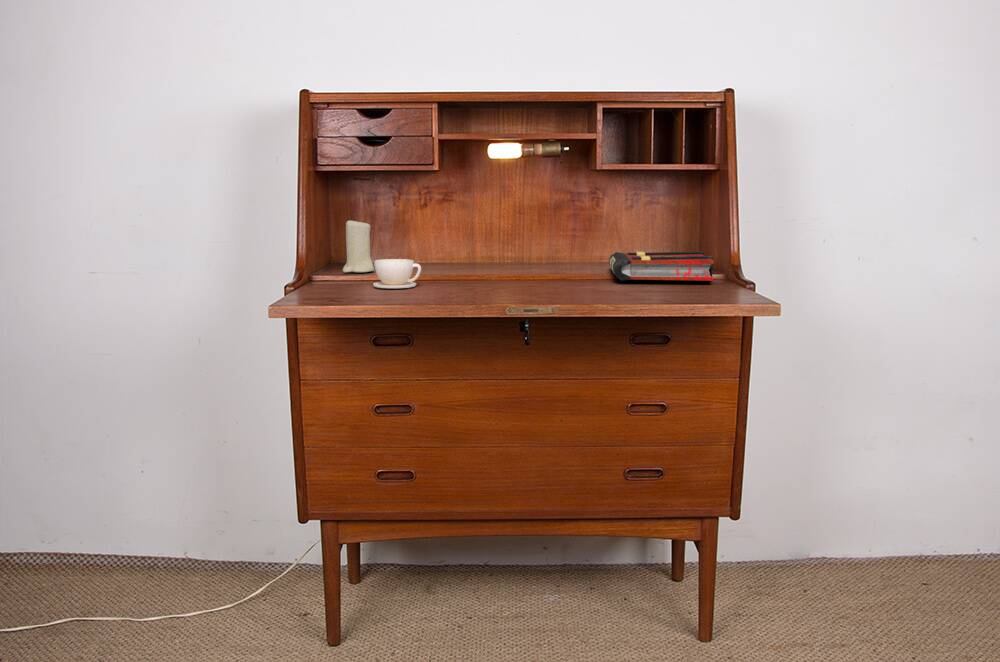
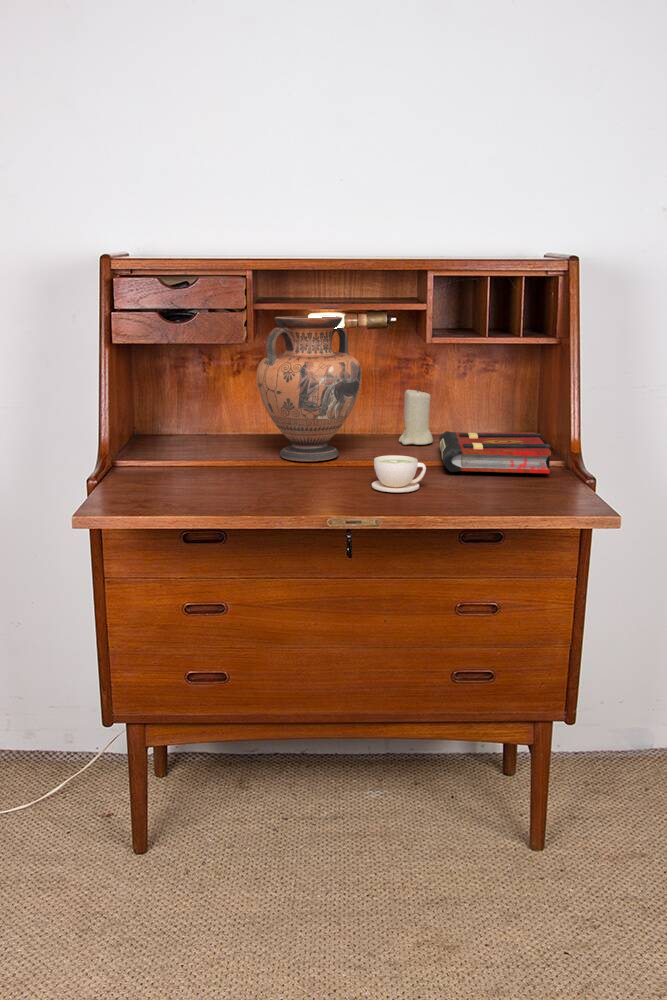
vase: none [441,143,537,276] -> present [256,316,362,461]
candle: present [343,218,374,272] -> present [399,387,433,445]
coffee cup: present [373,259,421,288] -> present [372,455,426,492]

